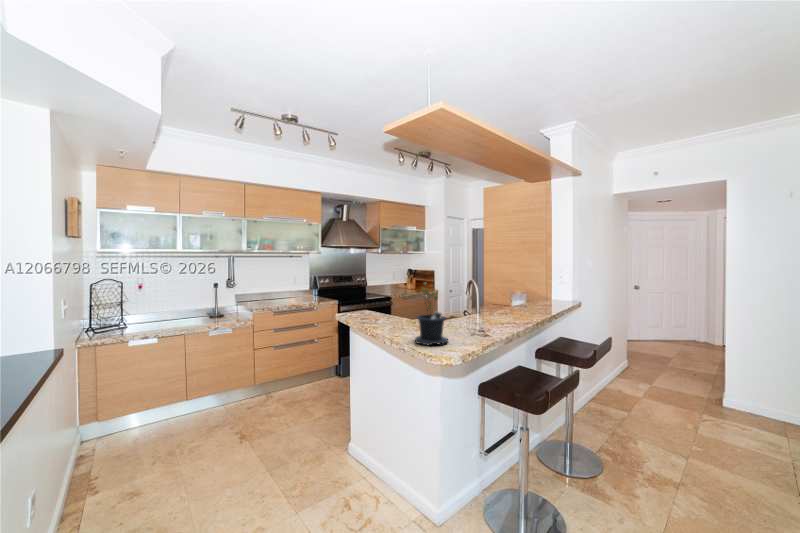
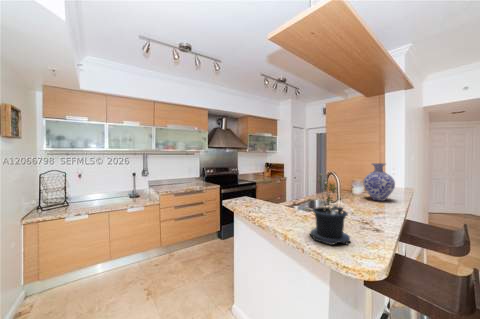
vase: none [502,272,533,314] -> present [363,163,395,201]

